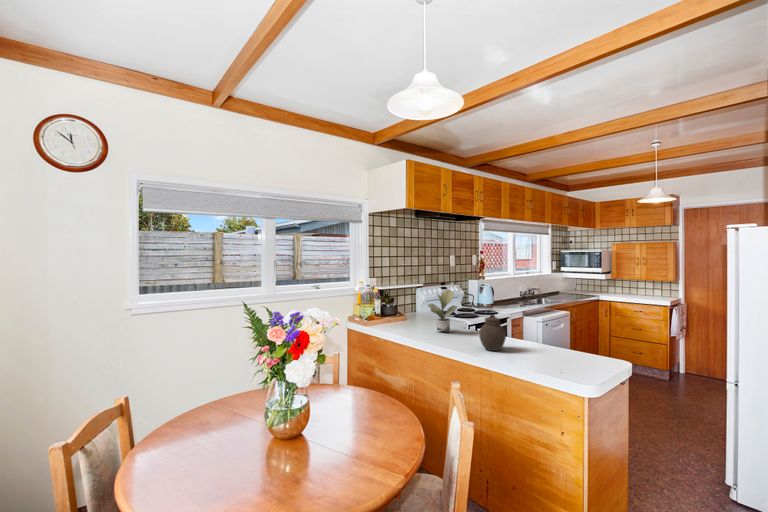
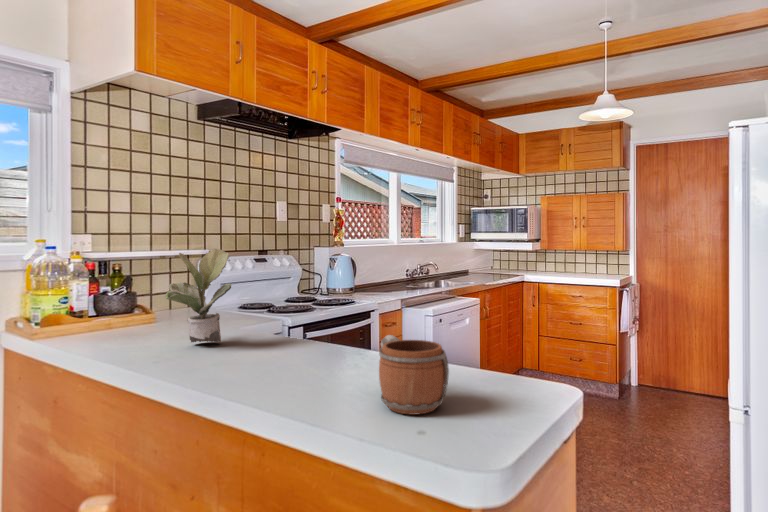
jar: present [479,314,506,351] -> none [245,295,312,387]
mug: none [537,333,569,363] -> present [379,335,449,415]

